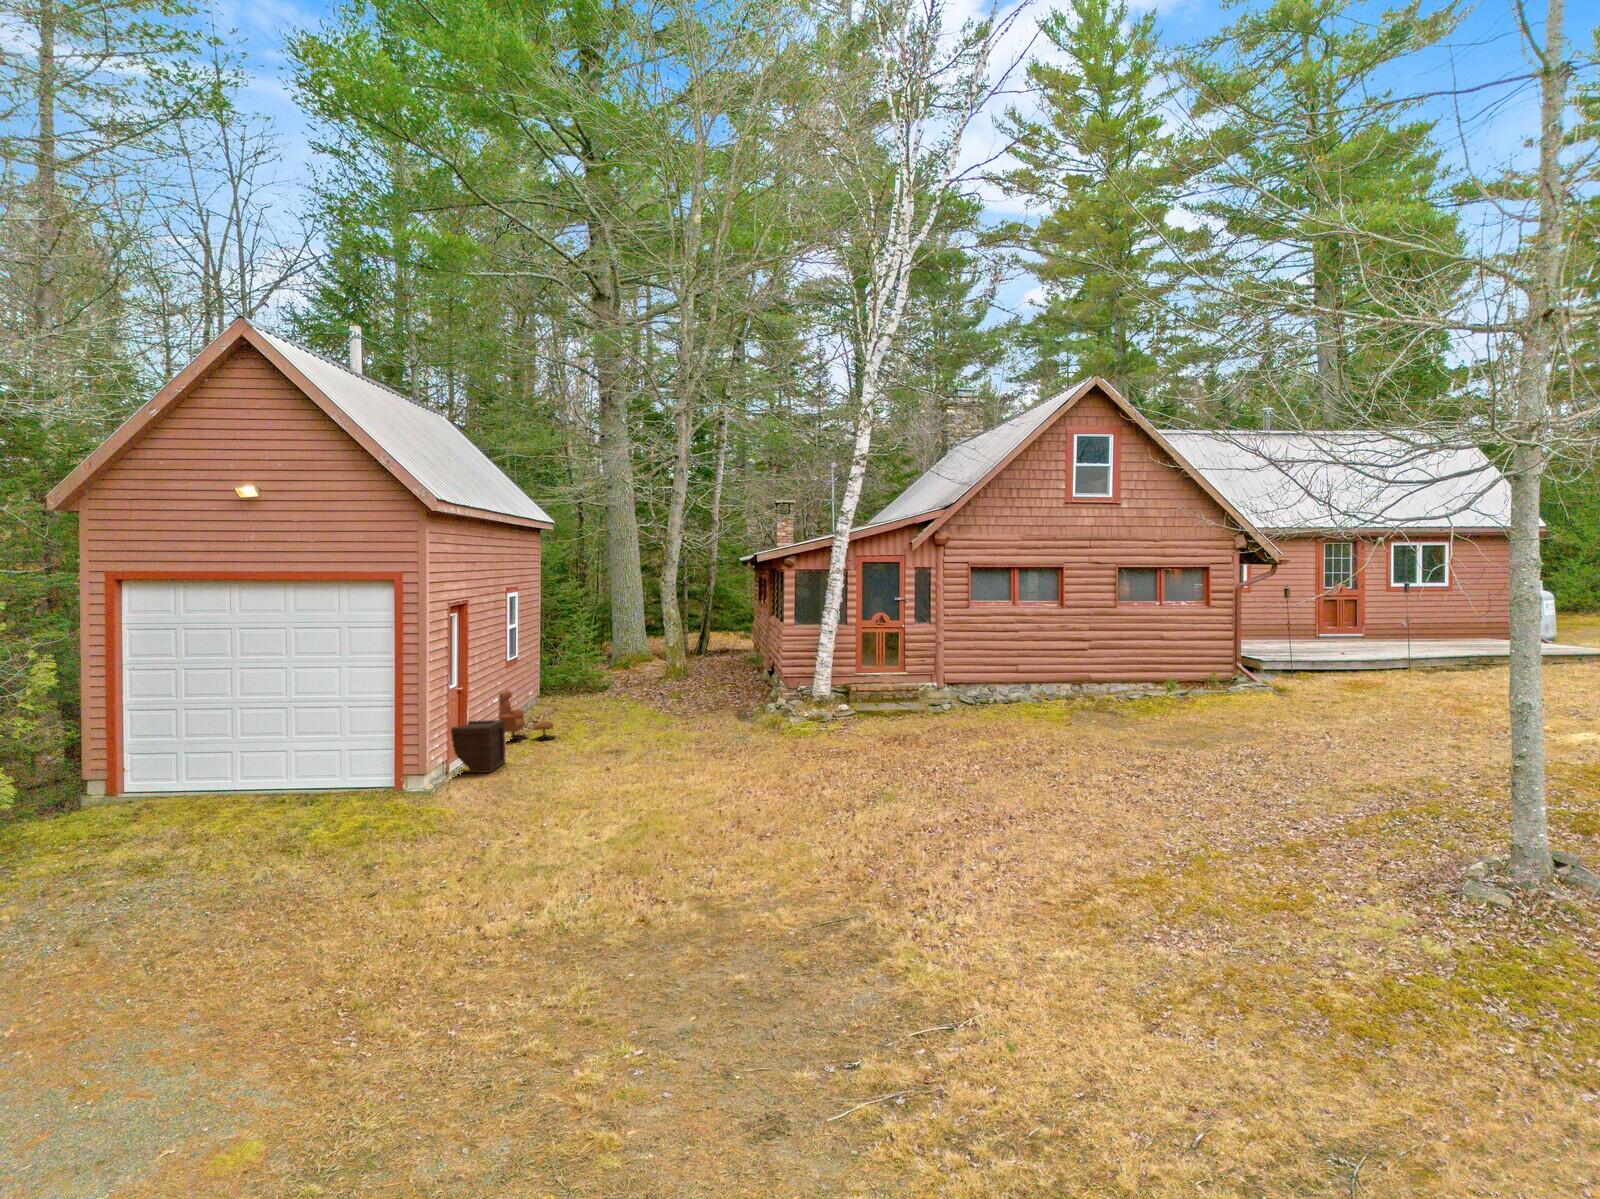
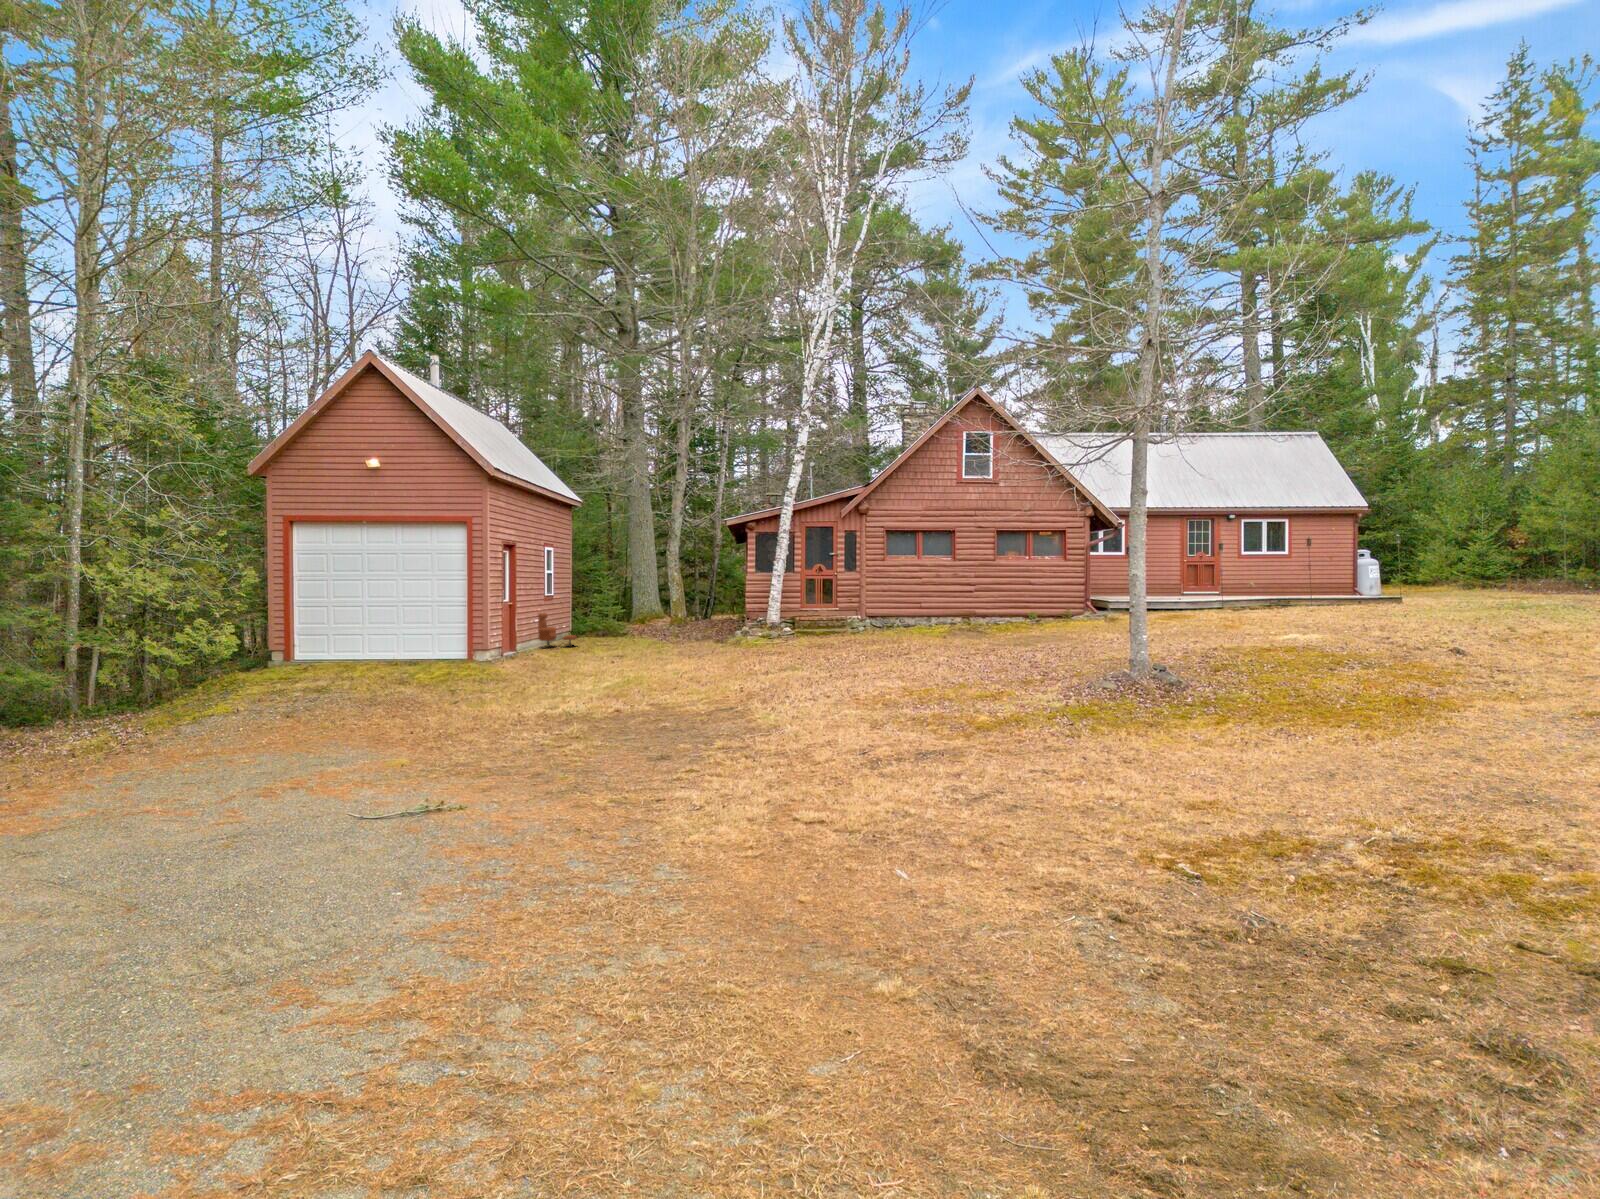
wooden crate: present [450,720,506,773] -> none [500,626,543,659]

